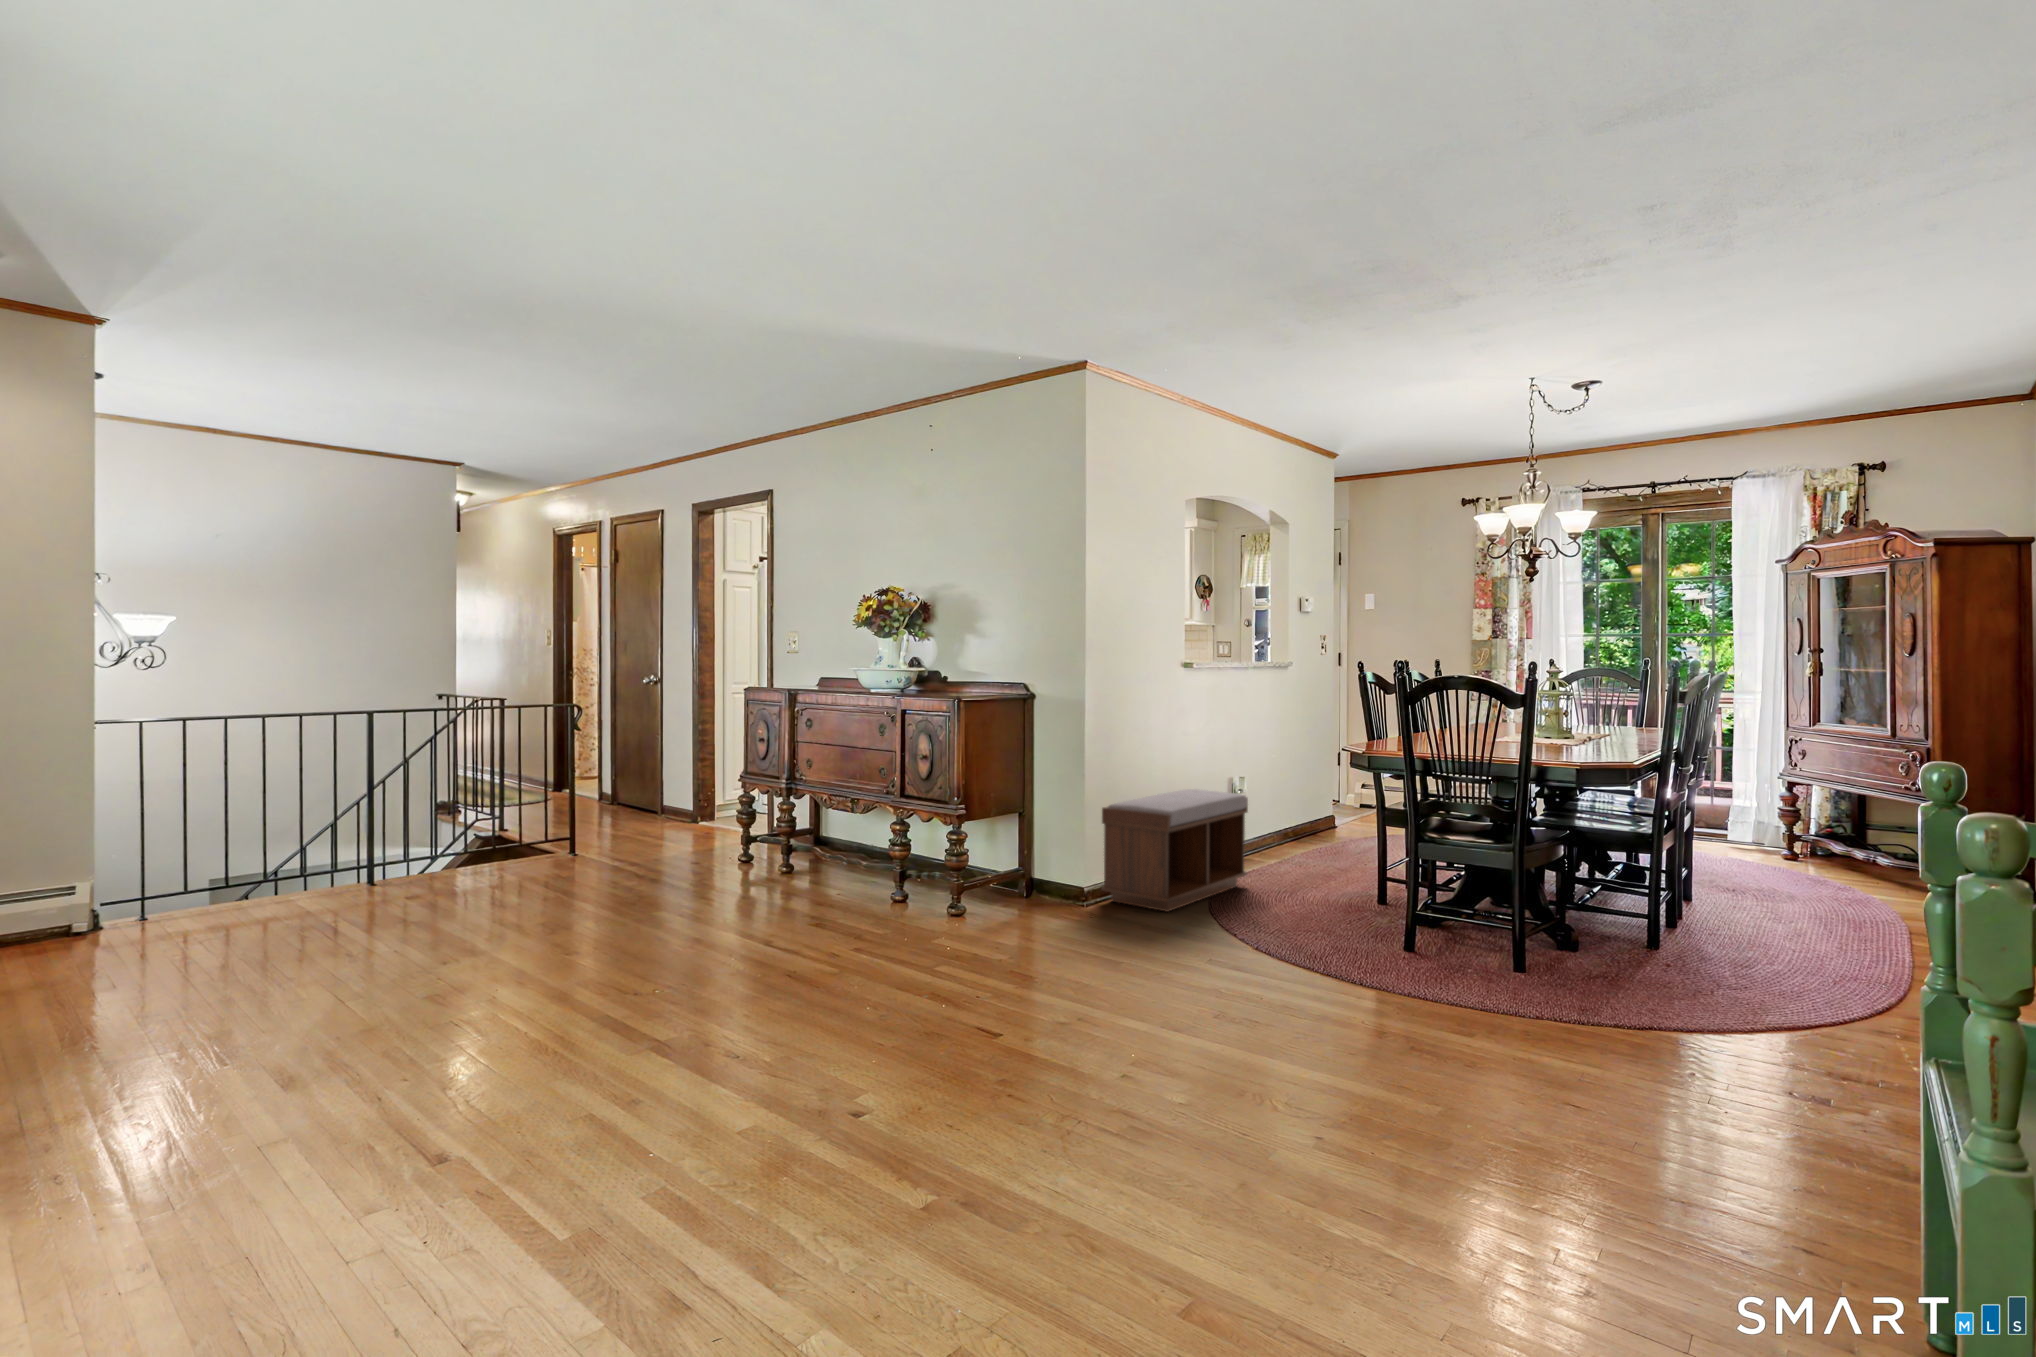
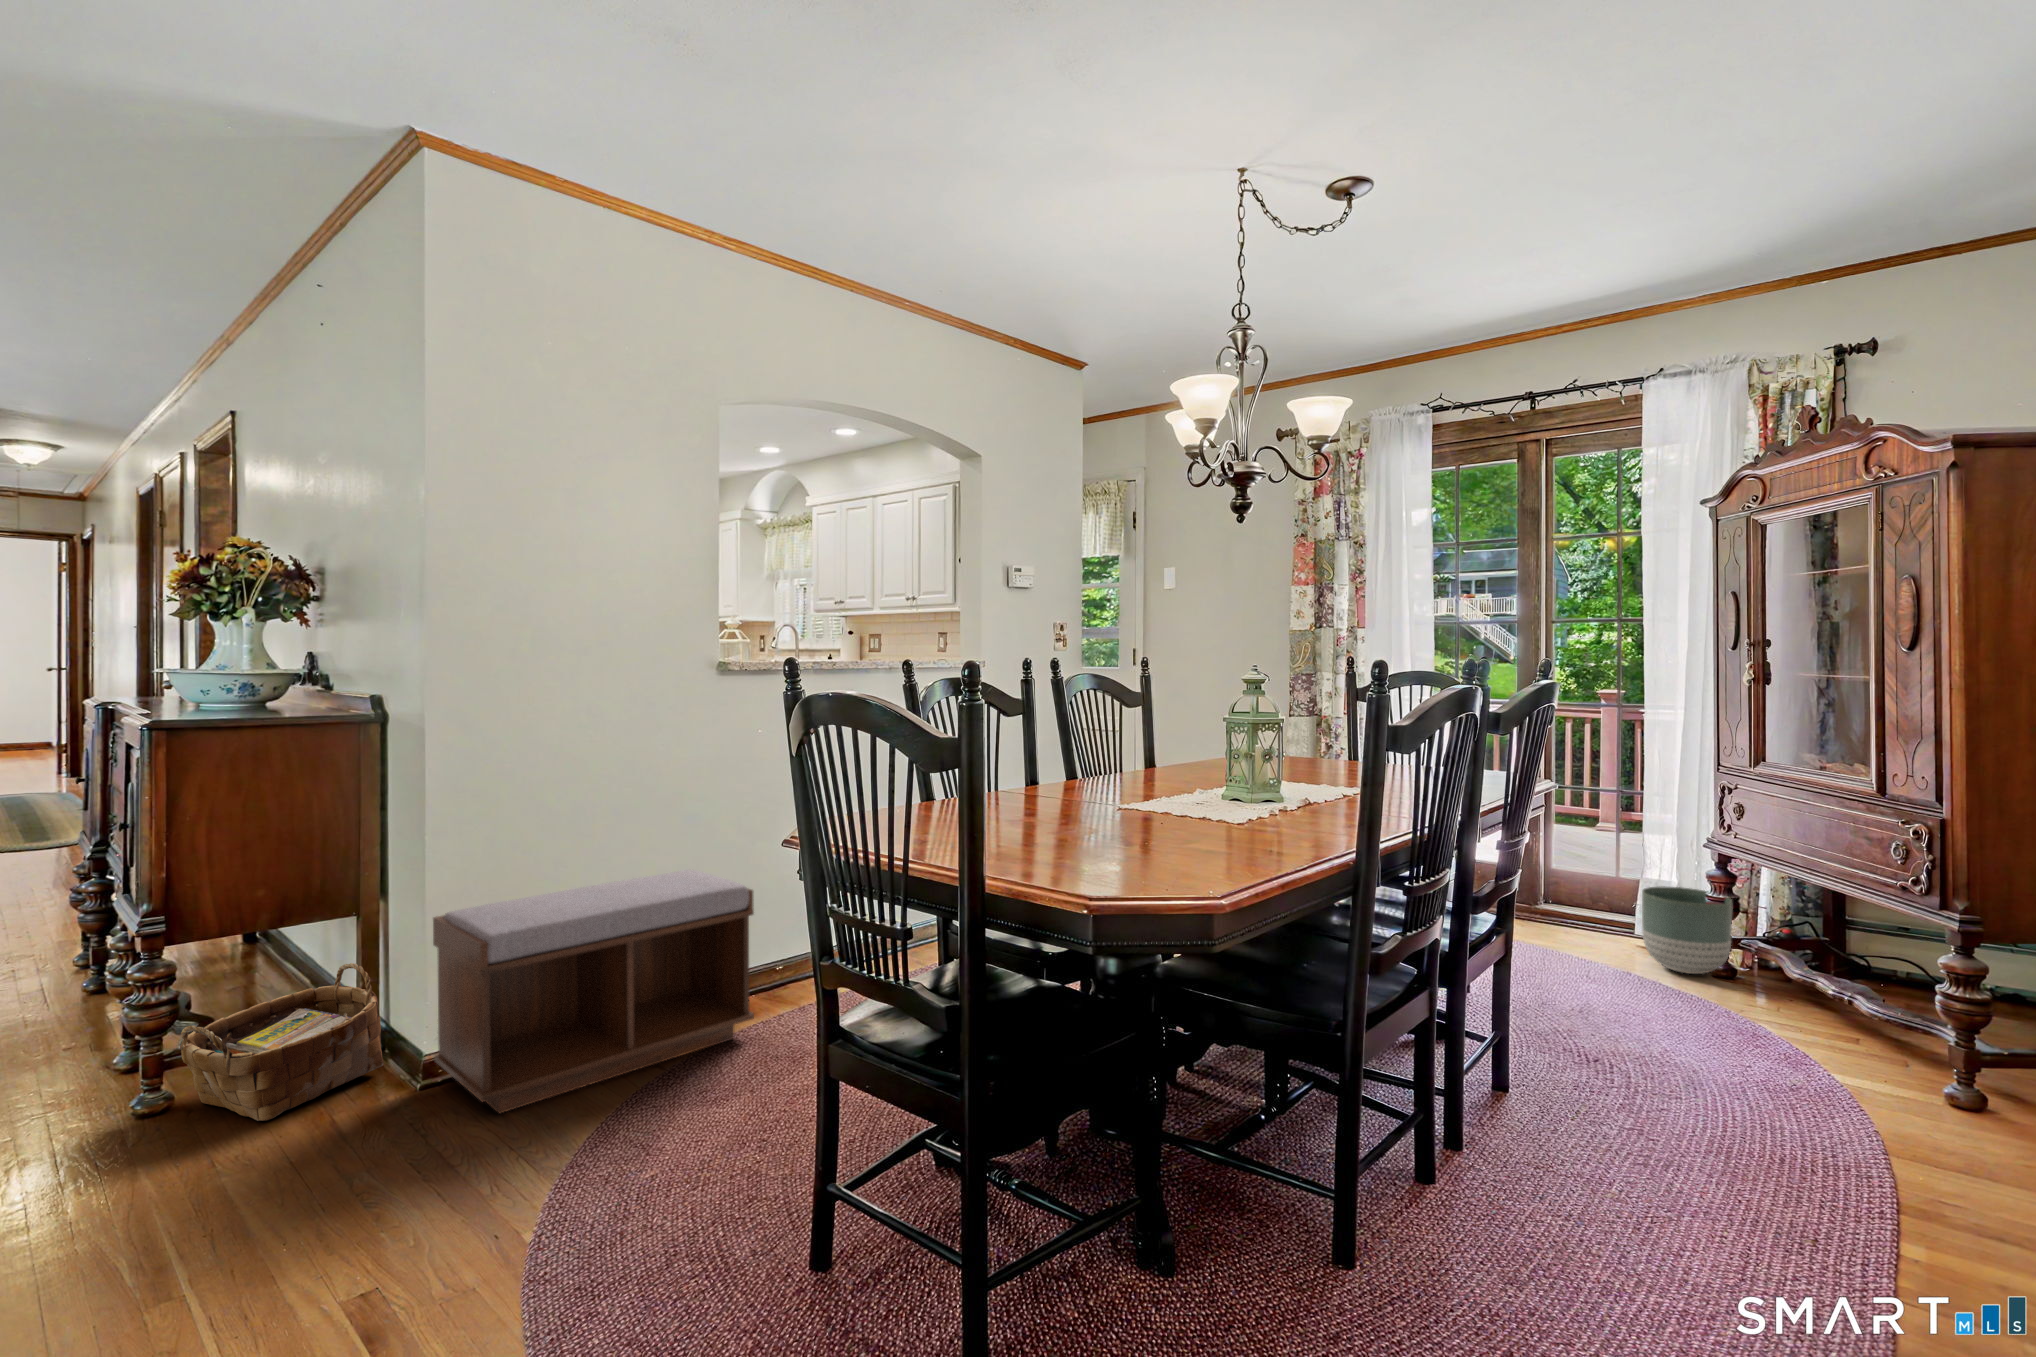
planter: none [1739,806,1797,858] -> present [1642,886,1732,974]
woven basket: none [987,837,1067,915] -> present [180,963,383,1121]

